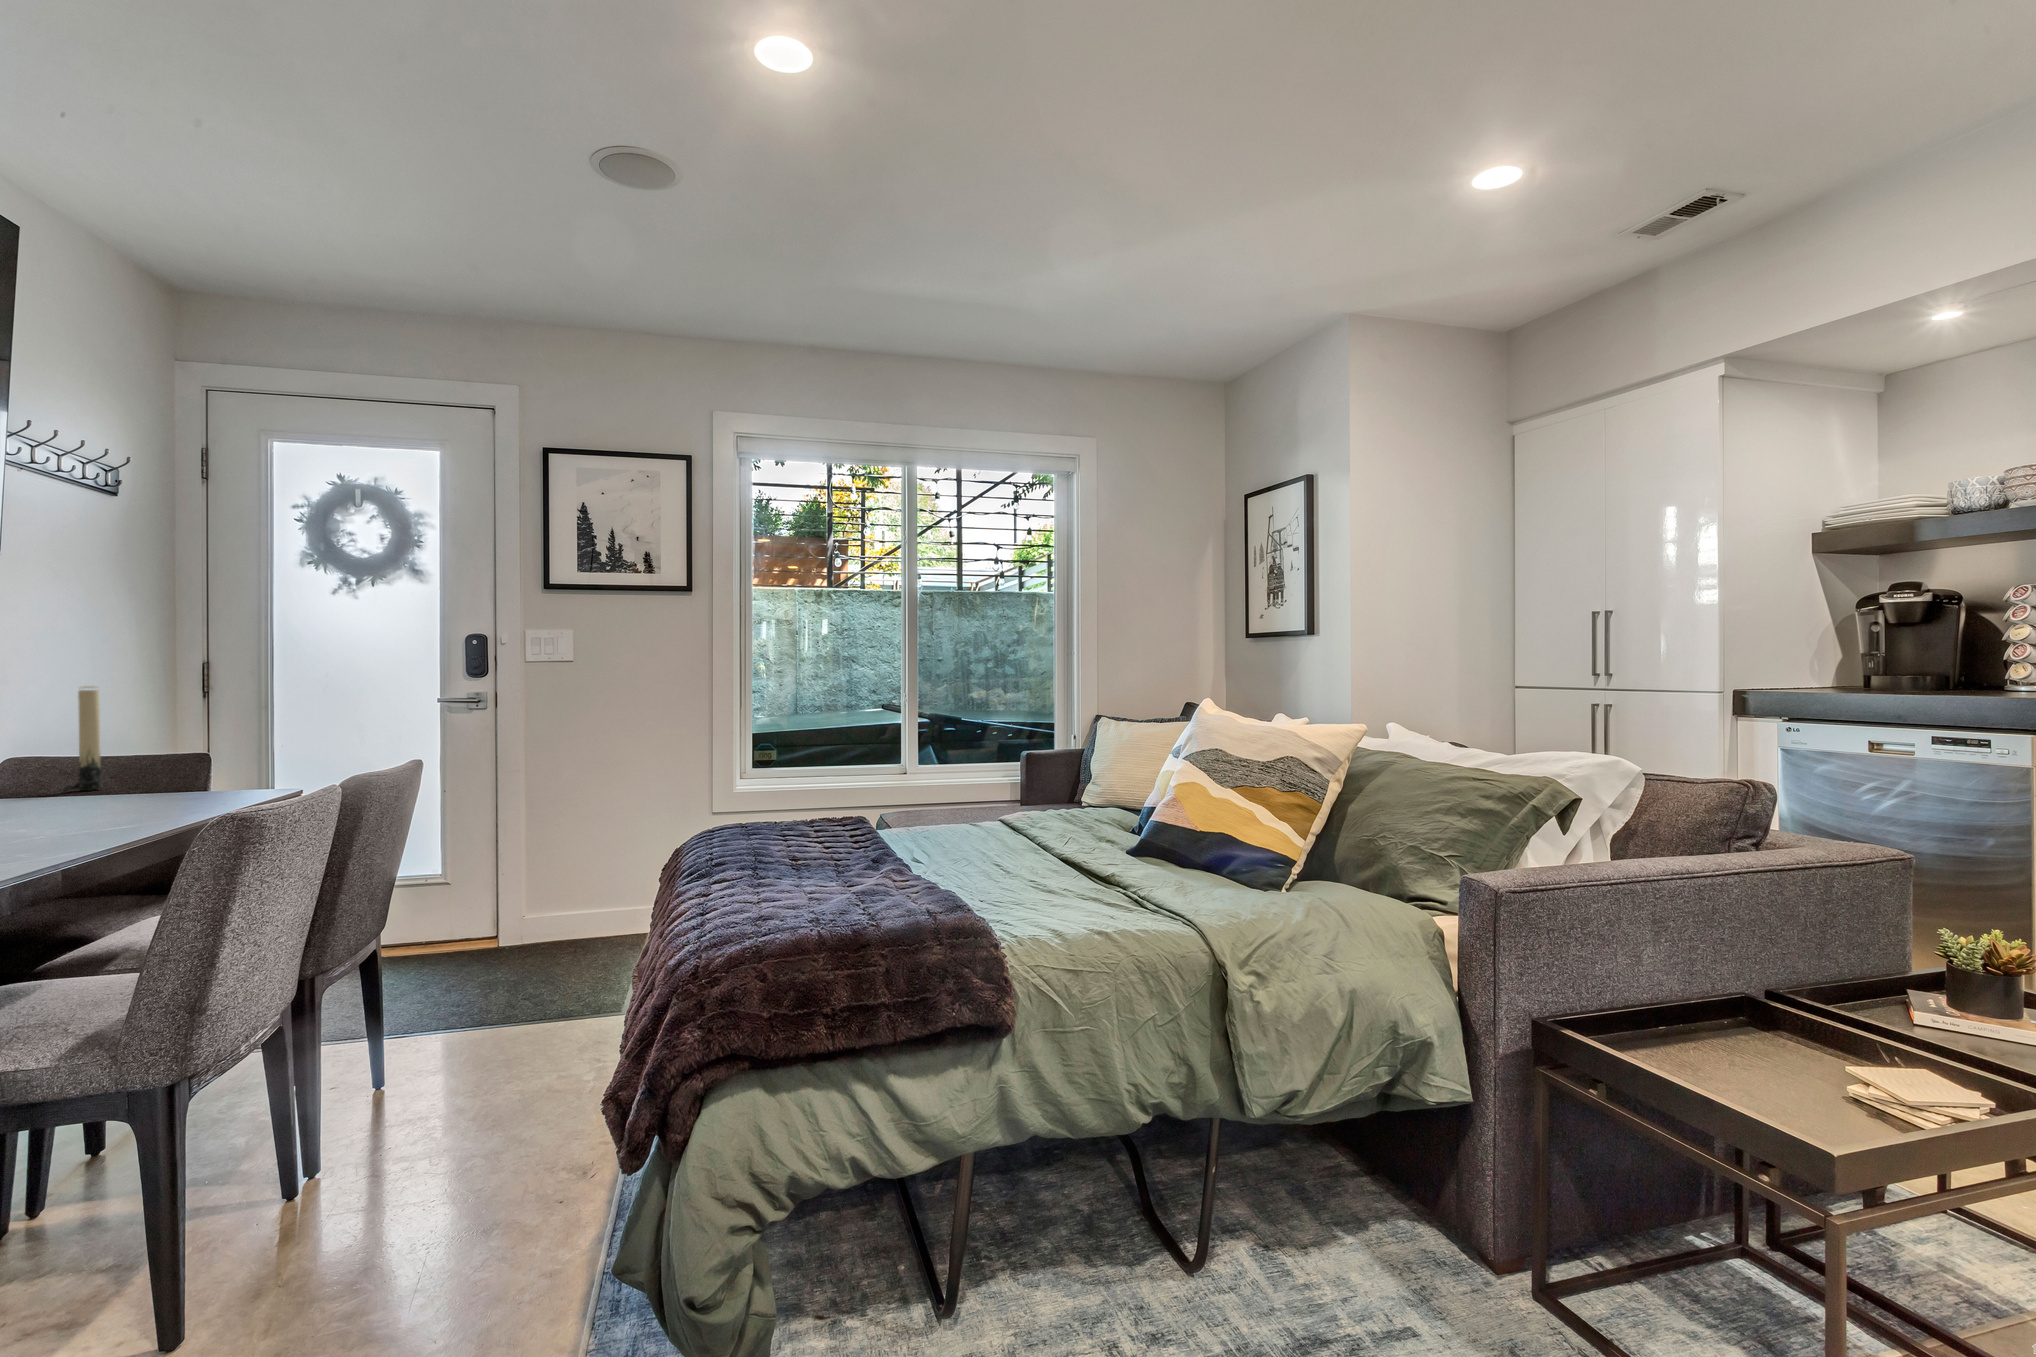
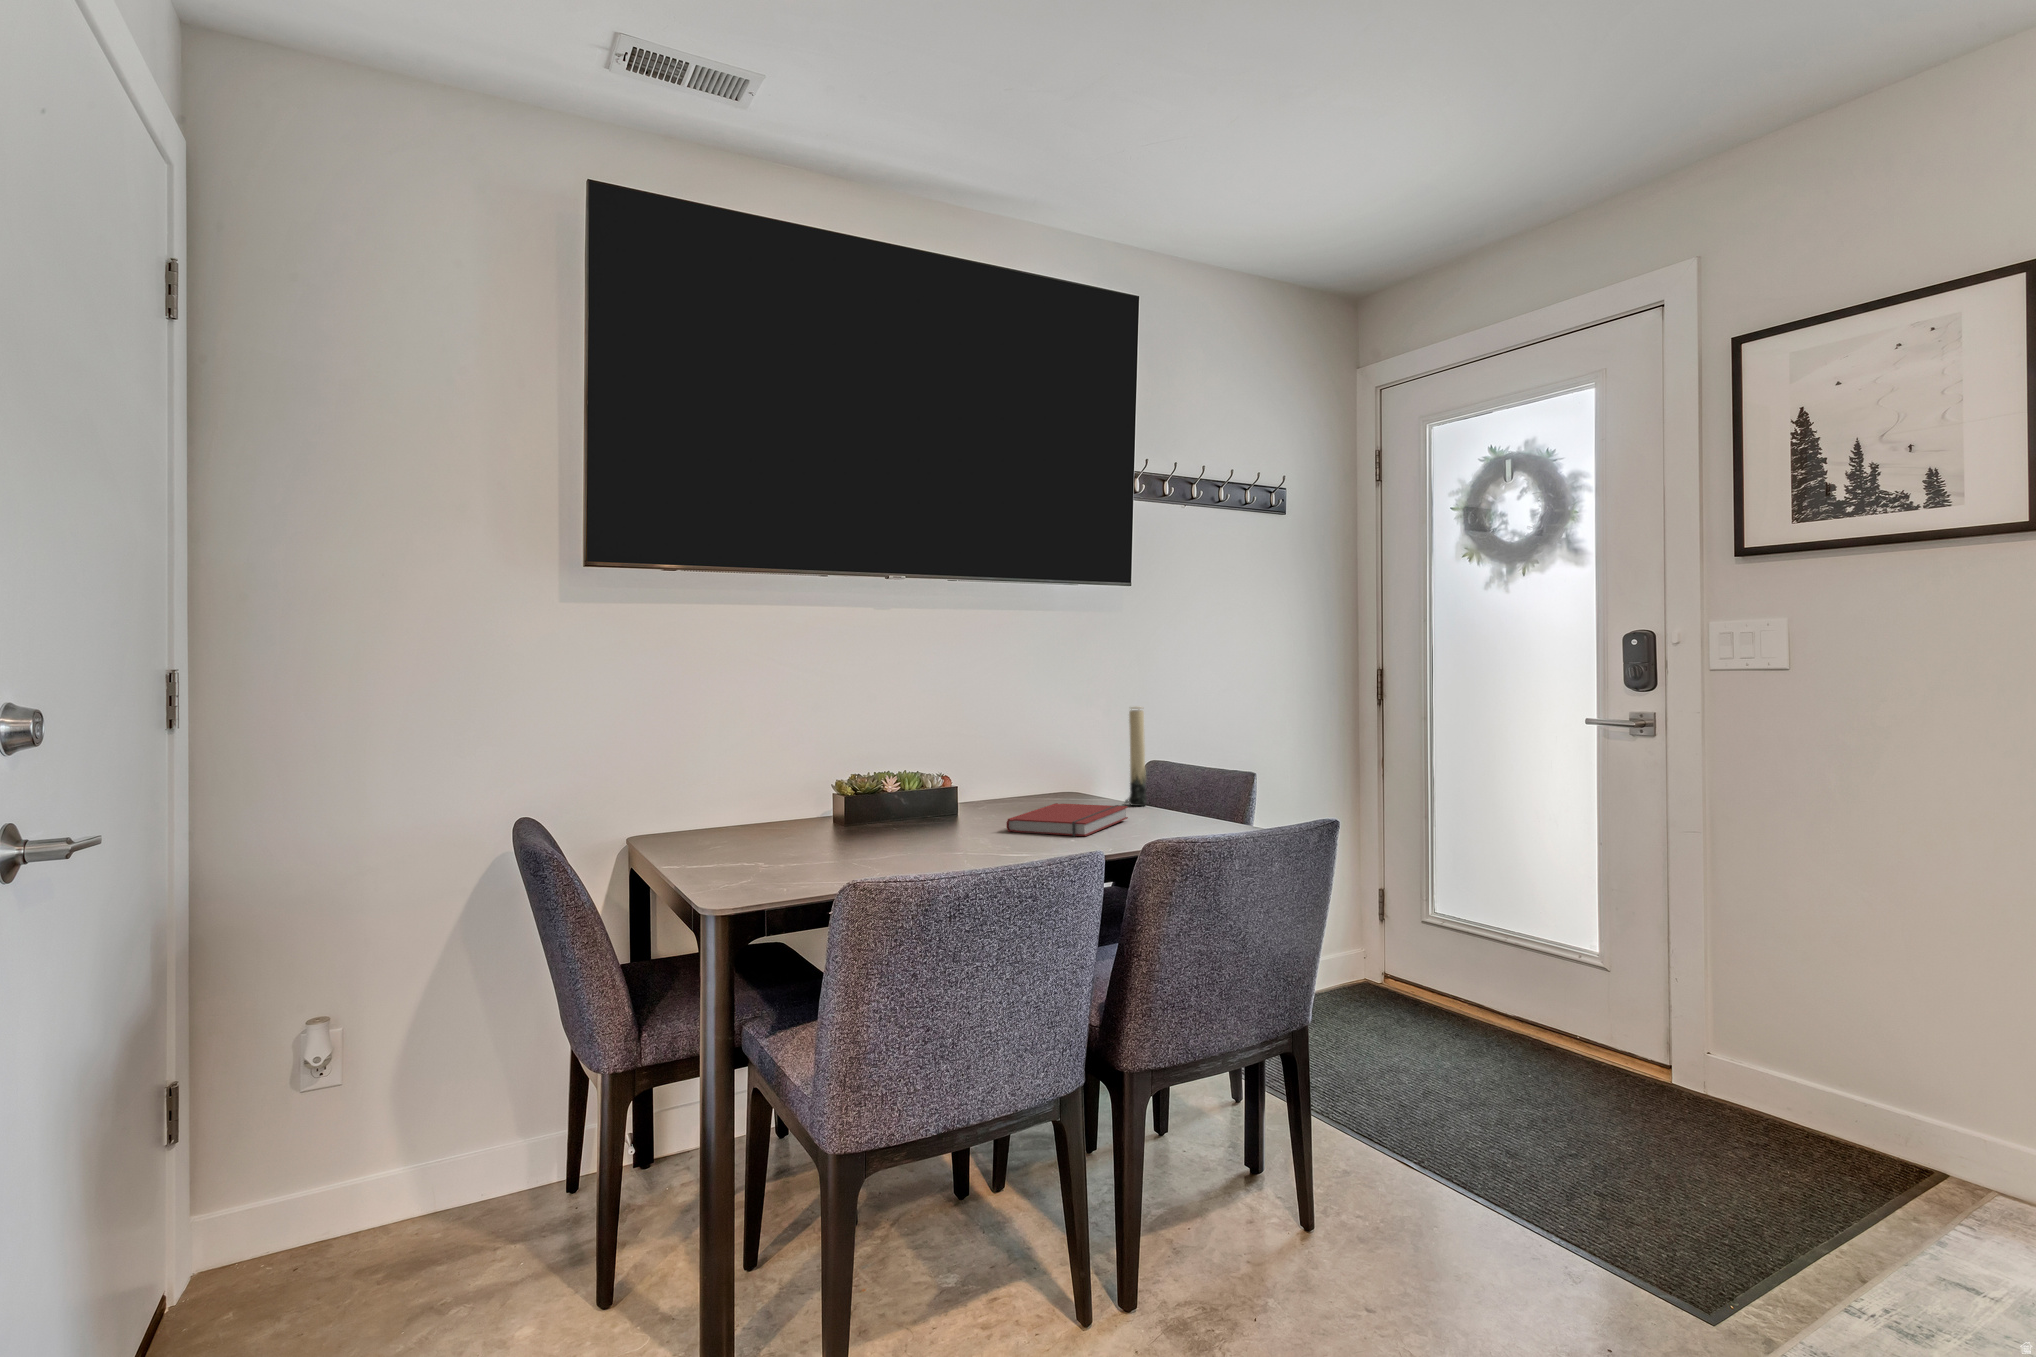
book: none [40,780,174,811] -> present [1006,803,1128,836]

